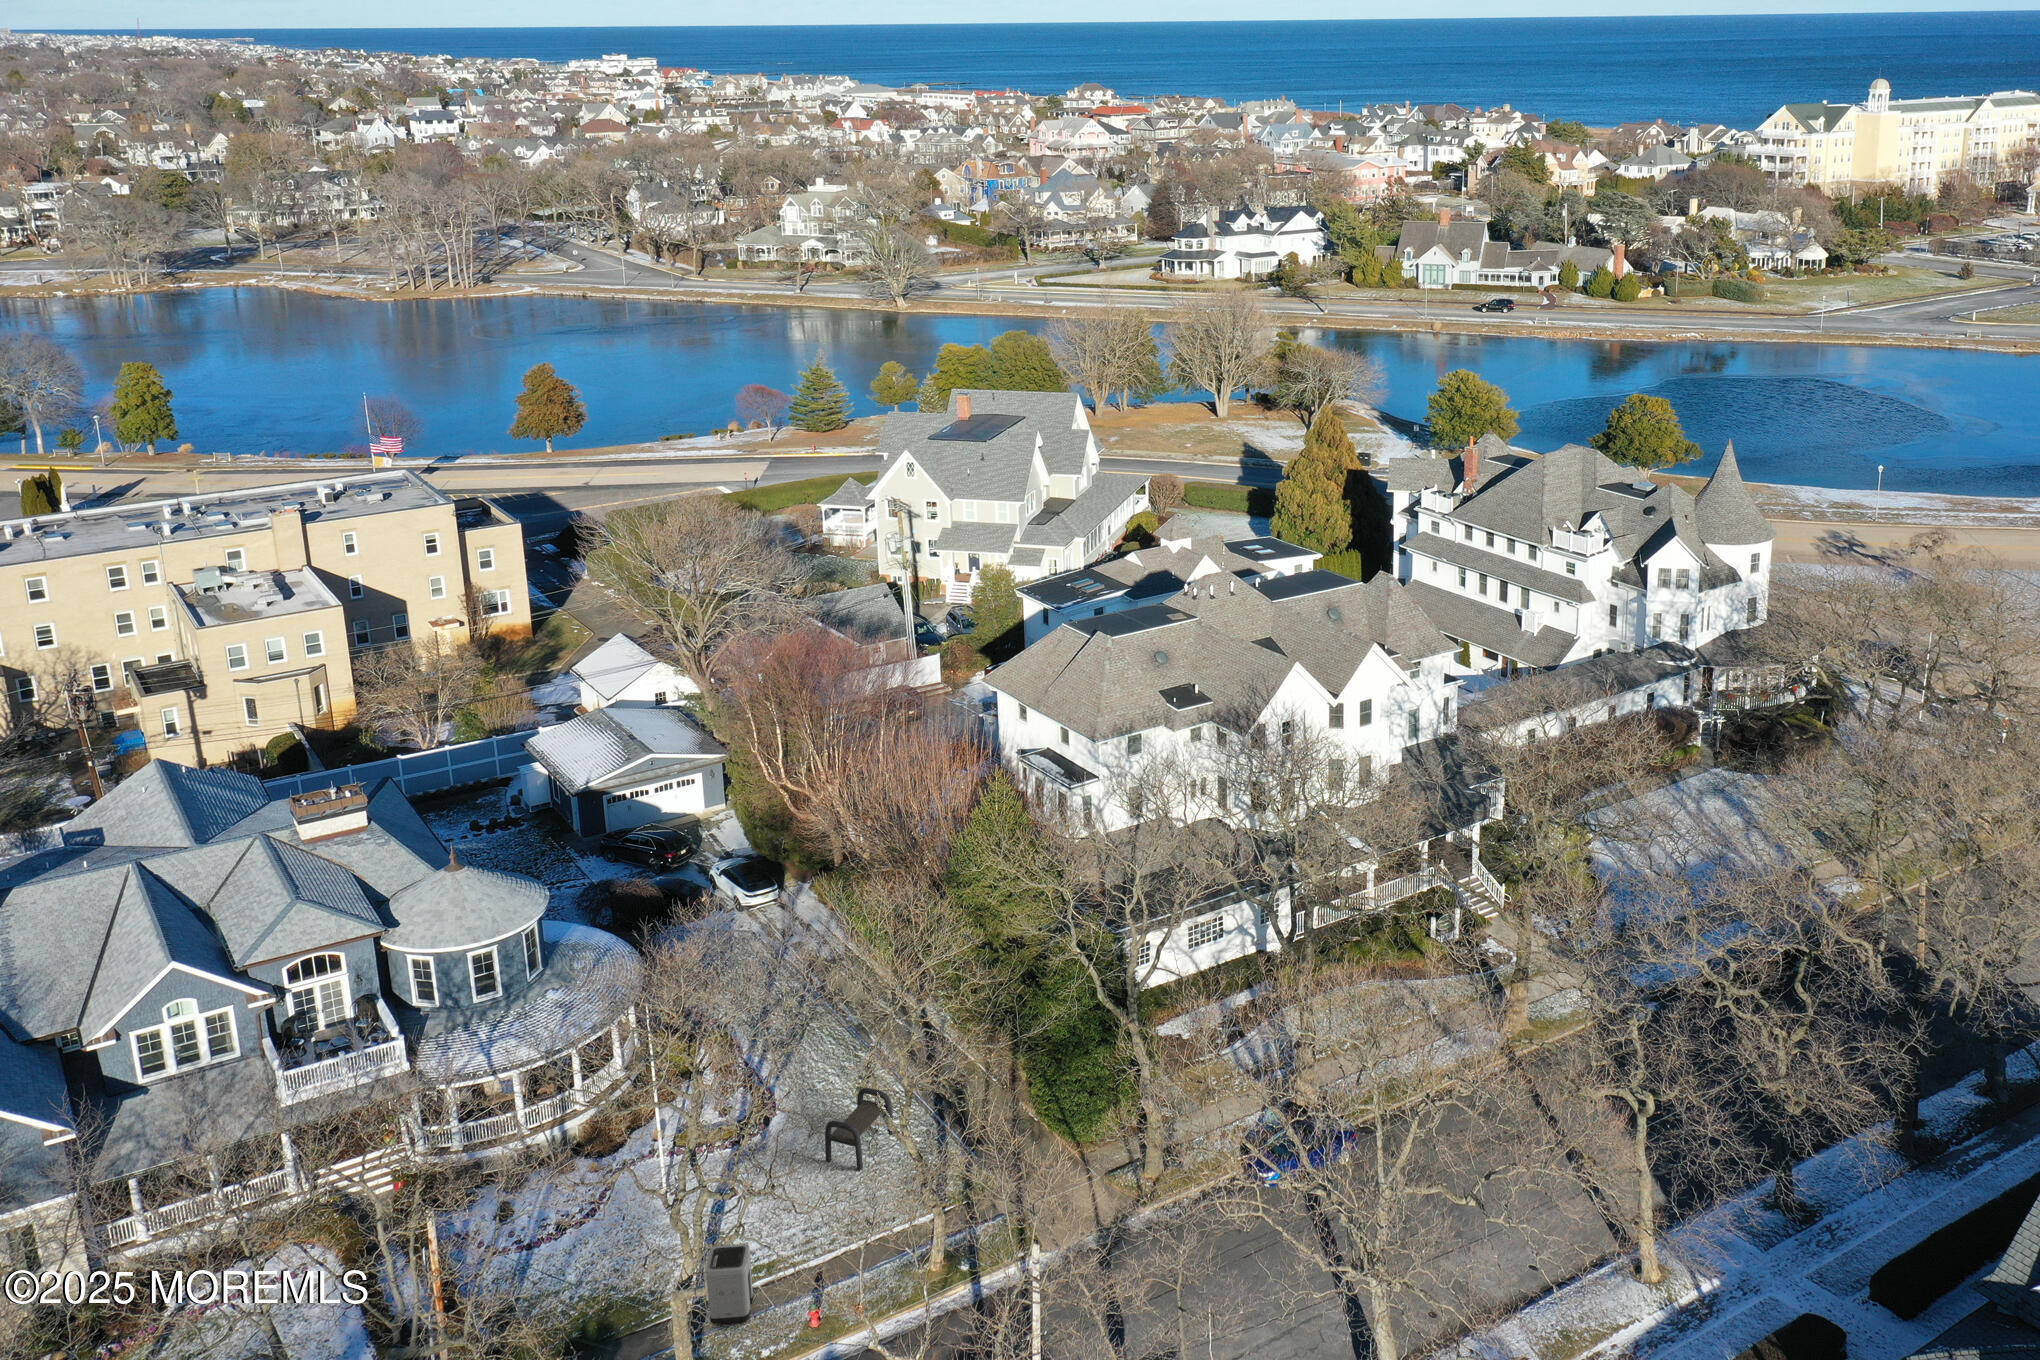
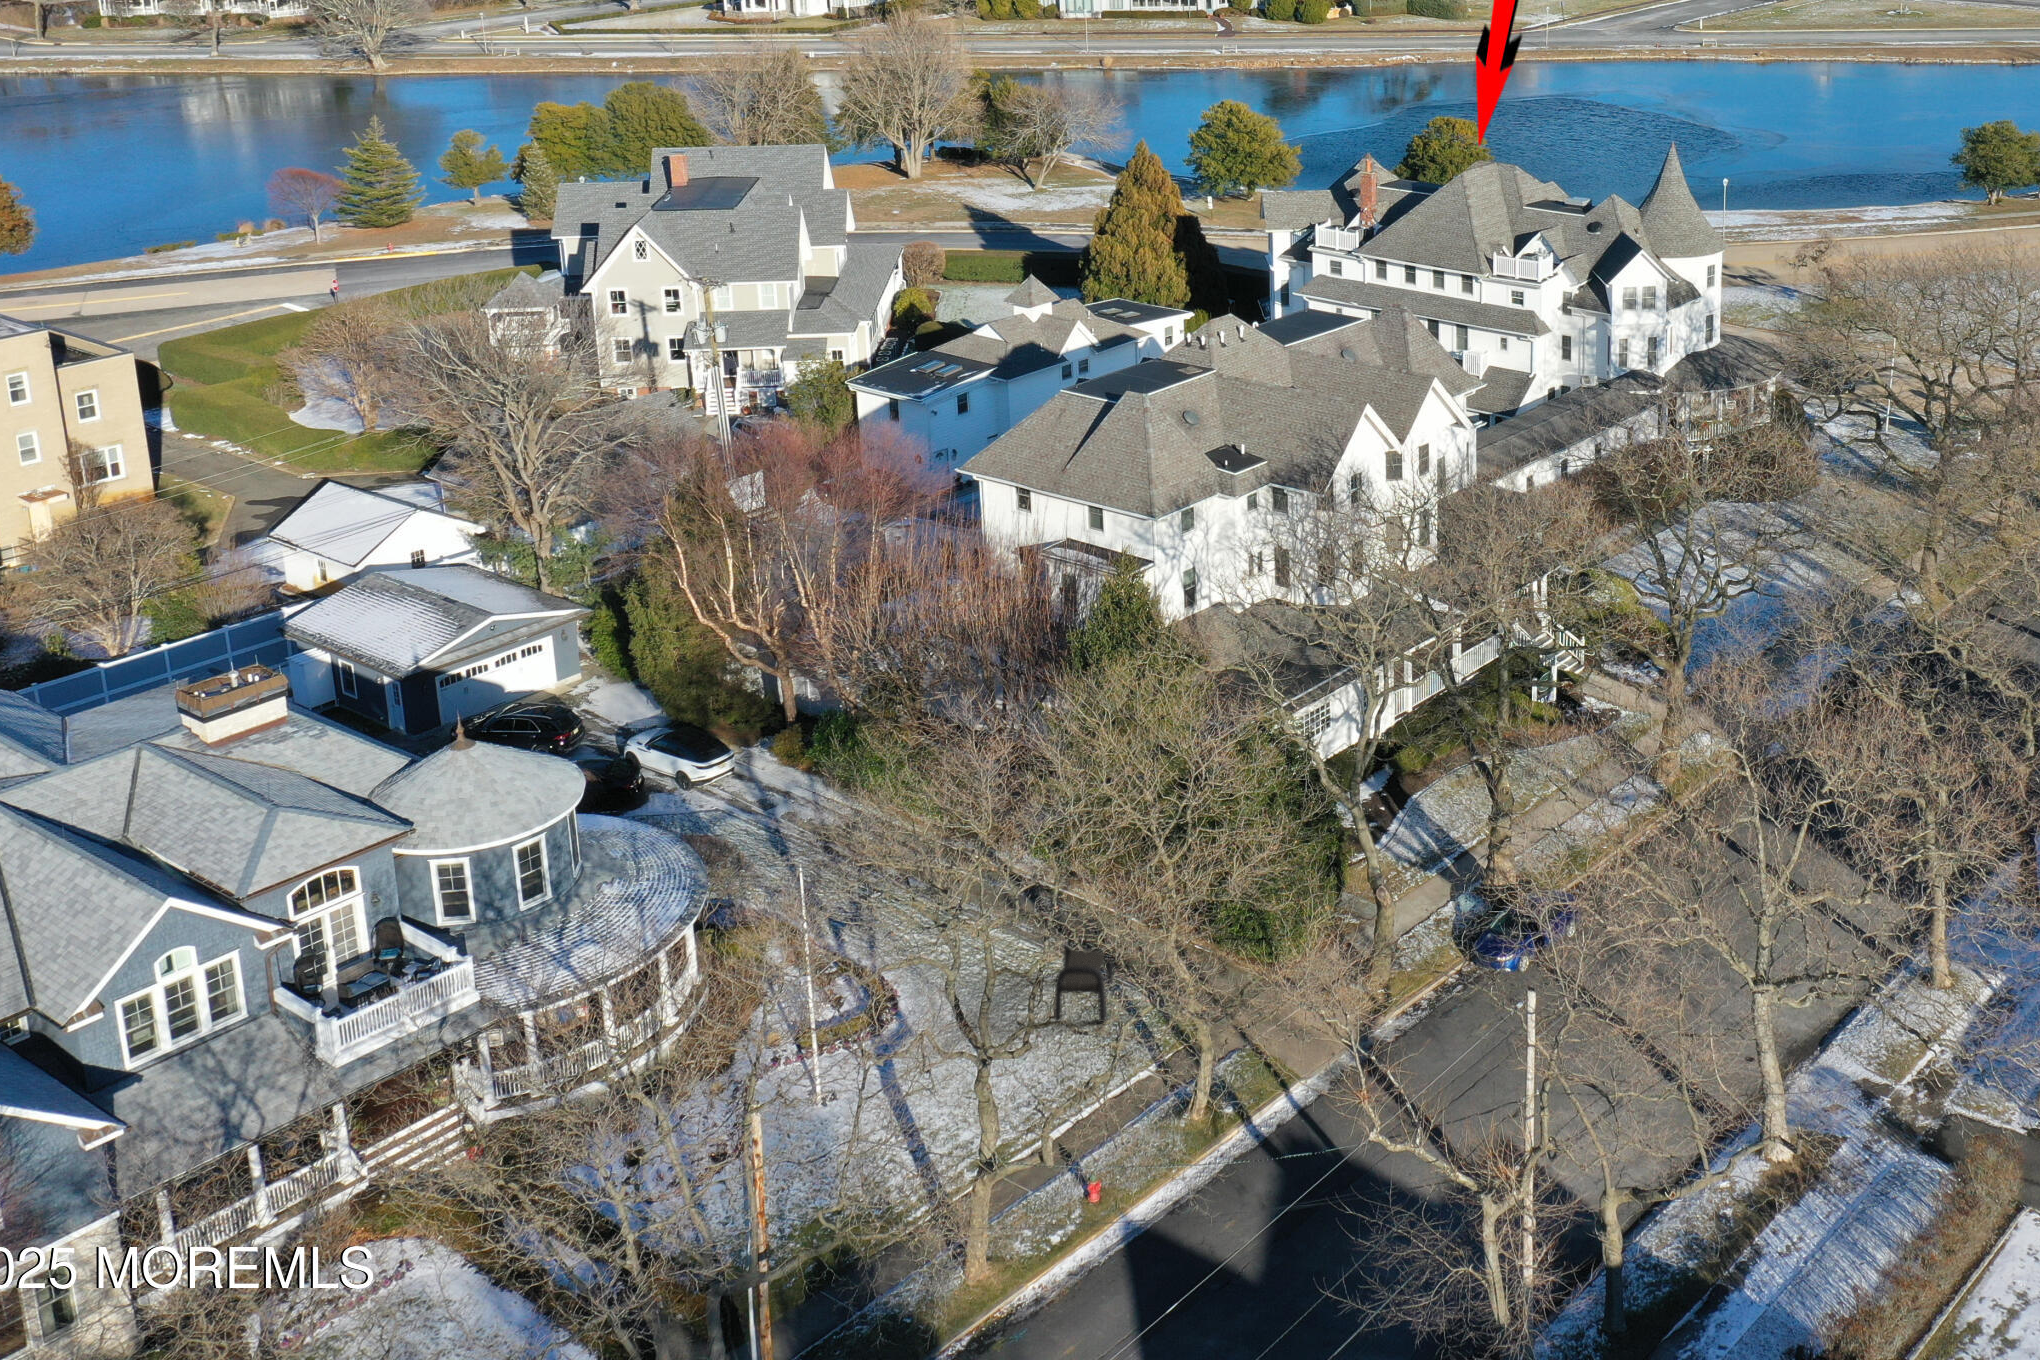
trash can: present [706,1244,753,1324] -> none [1034,1100,1092,1201]

